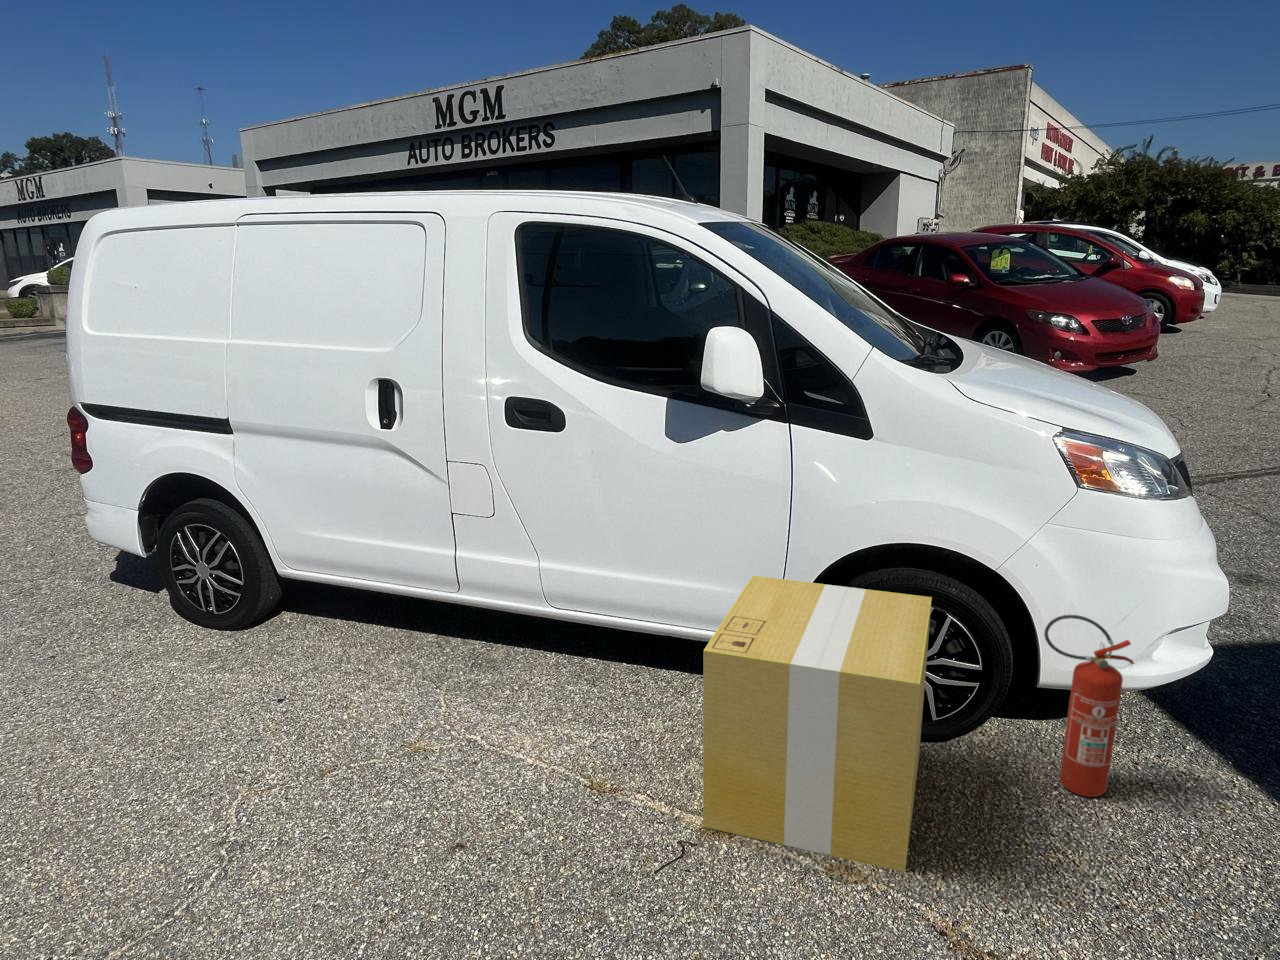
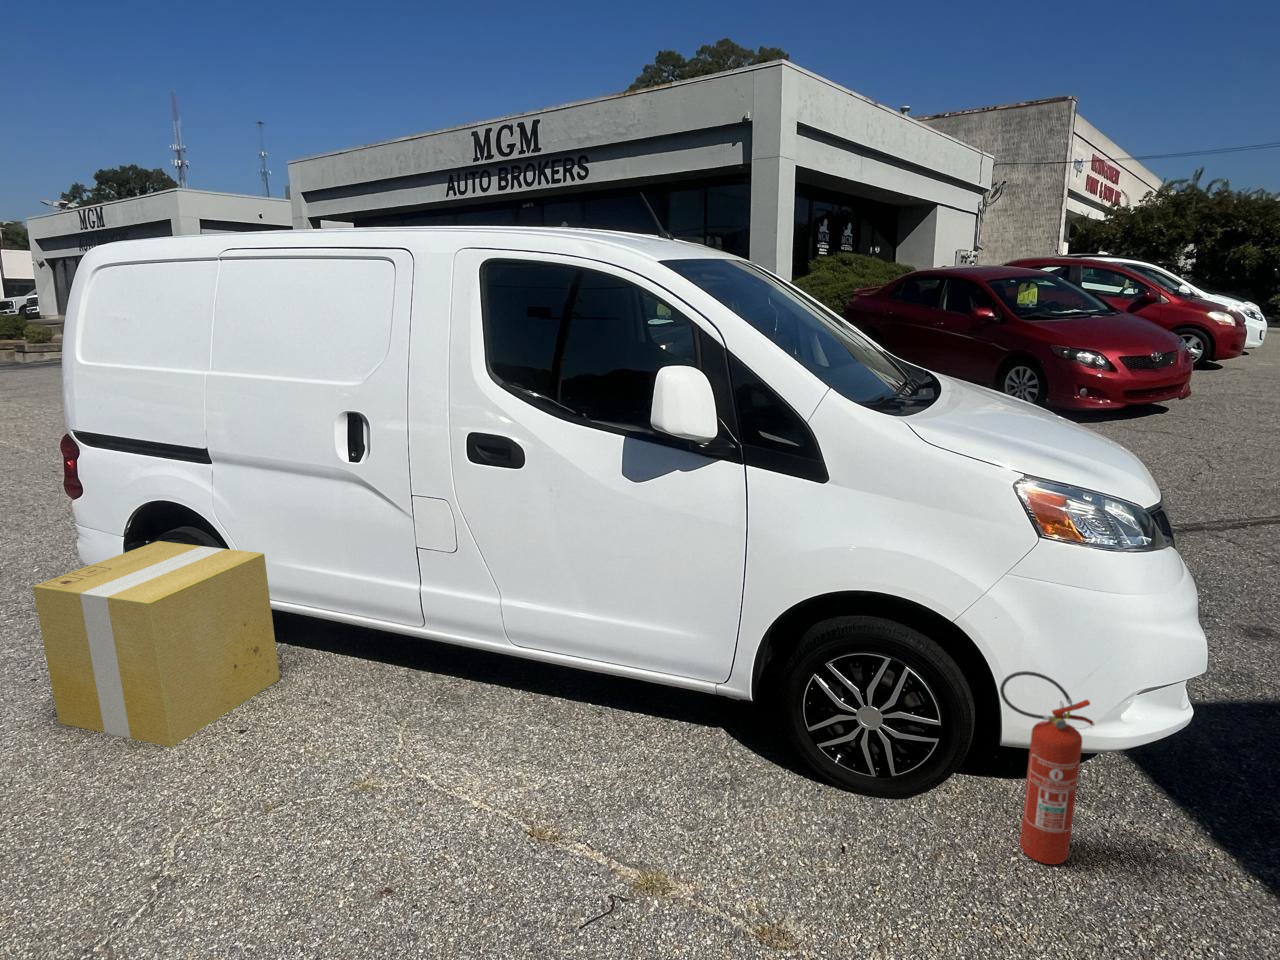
cardboard box: present [703,576,932,872] -> present [33,541,280,747]

